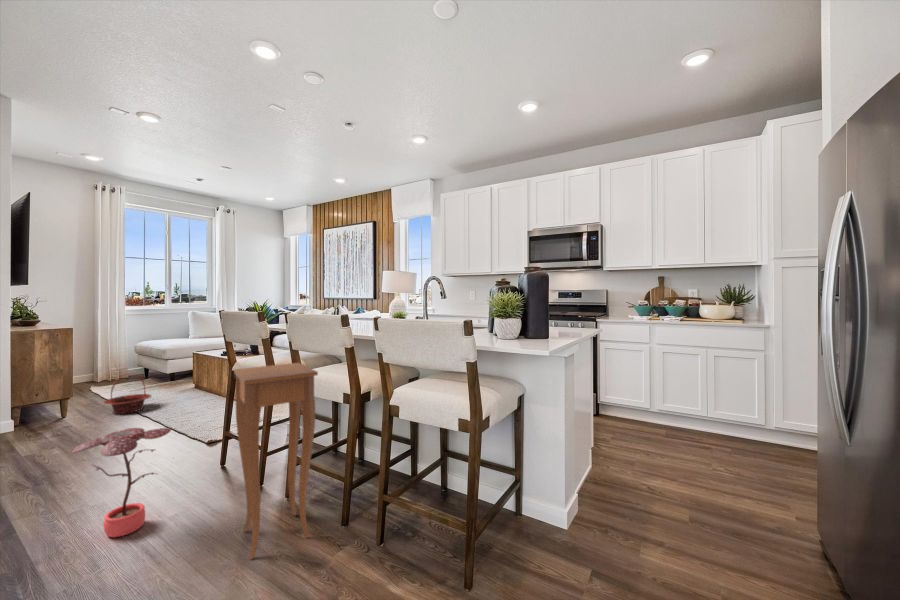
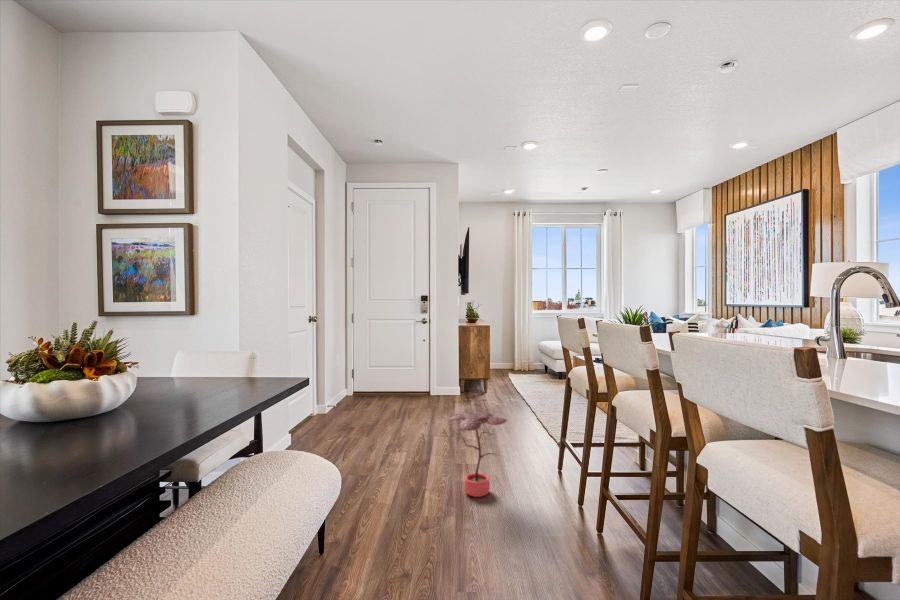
side table: present [234,363,318,560] -> none [532,376,607,577]
basket: present [104,374,151,414] -> none [505,368,538,402]

